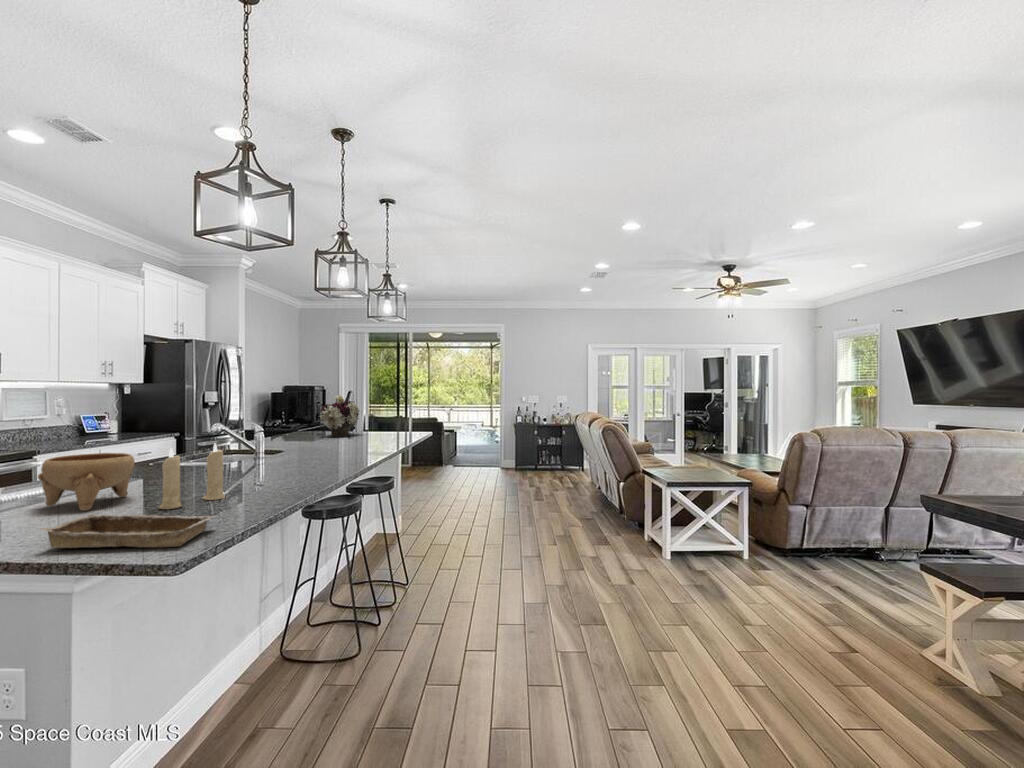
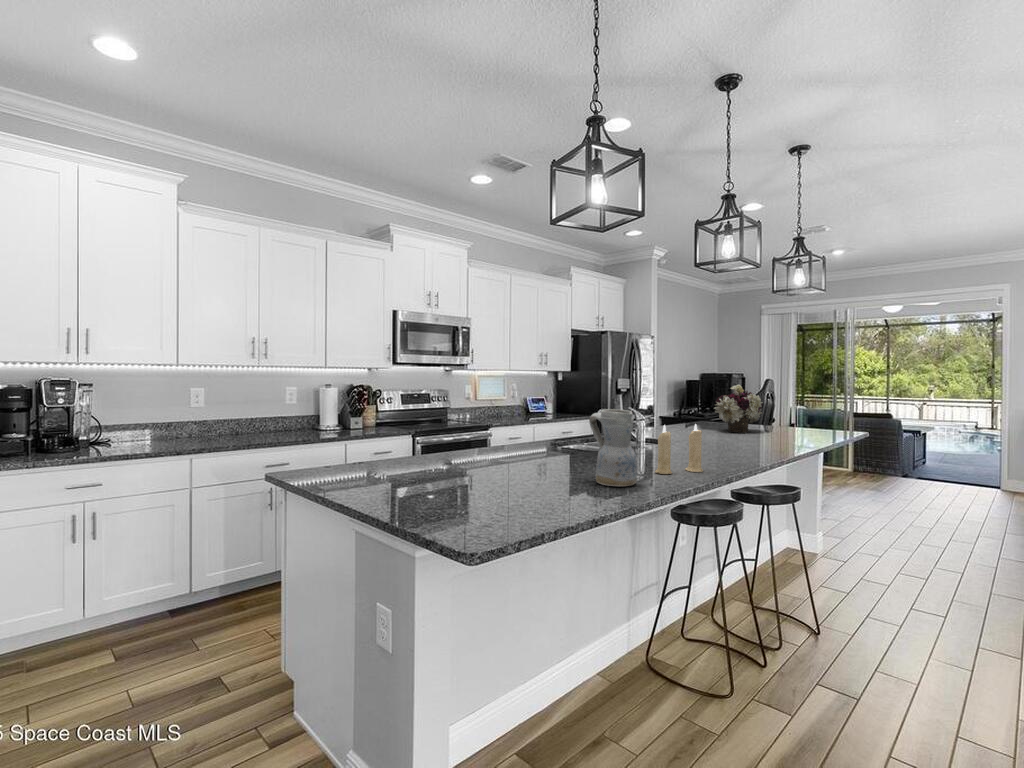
ceramic pitcher: none [236,417,286,489] -> present [589,409,637,486]
candle: present [158,443,225,509] -> present [655,424,703,474]
bowl: present [38,453,135,511] -> none [444,433,508,483]
tray: present [42,515,215,548] -> none [403,490,533,539]

